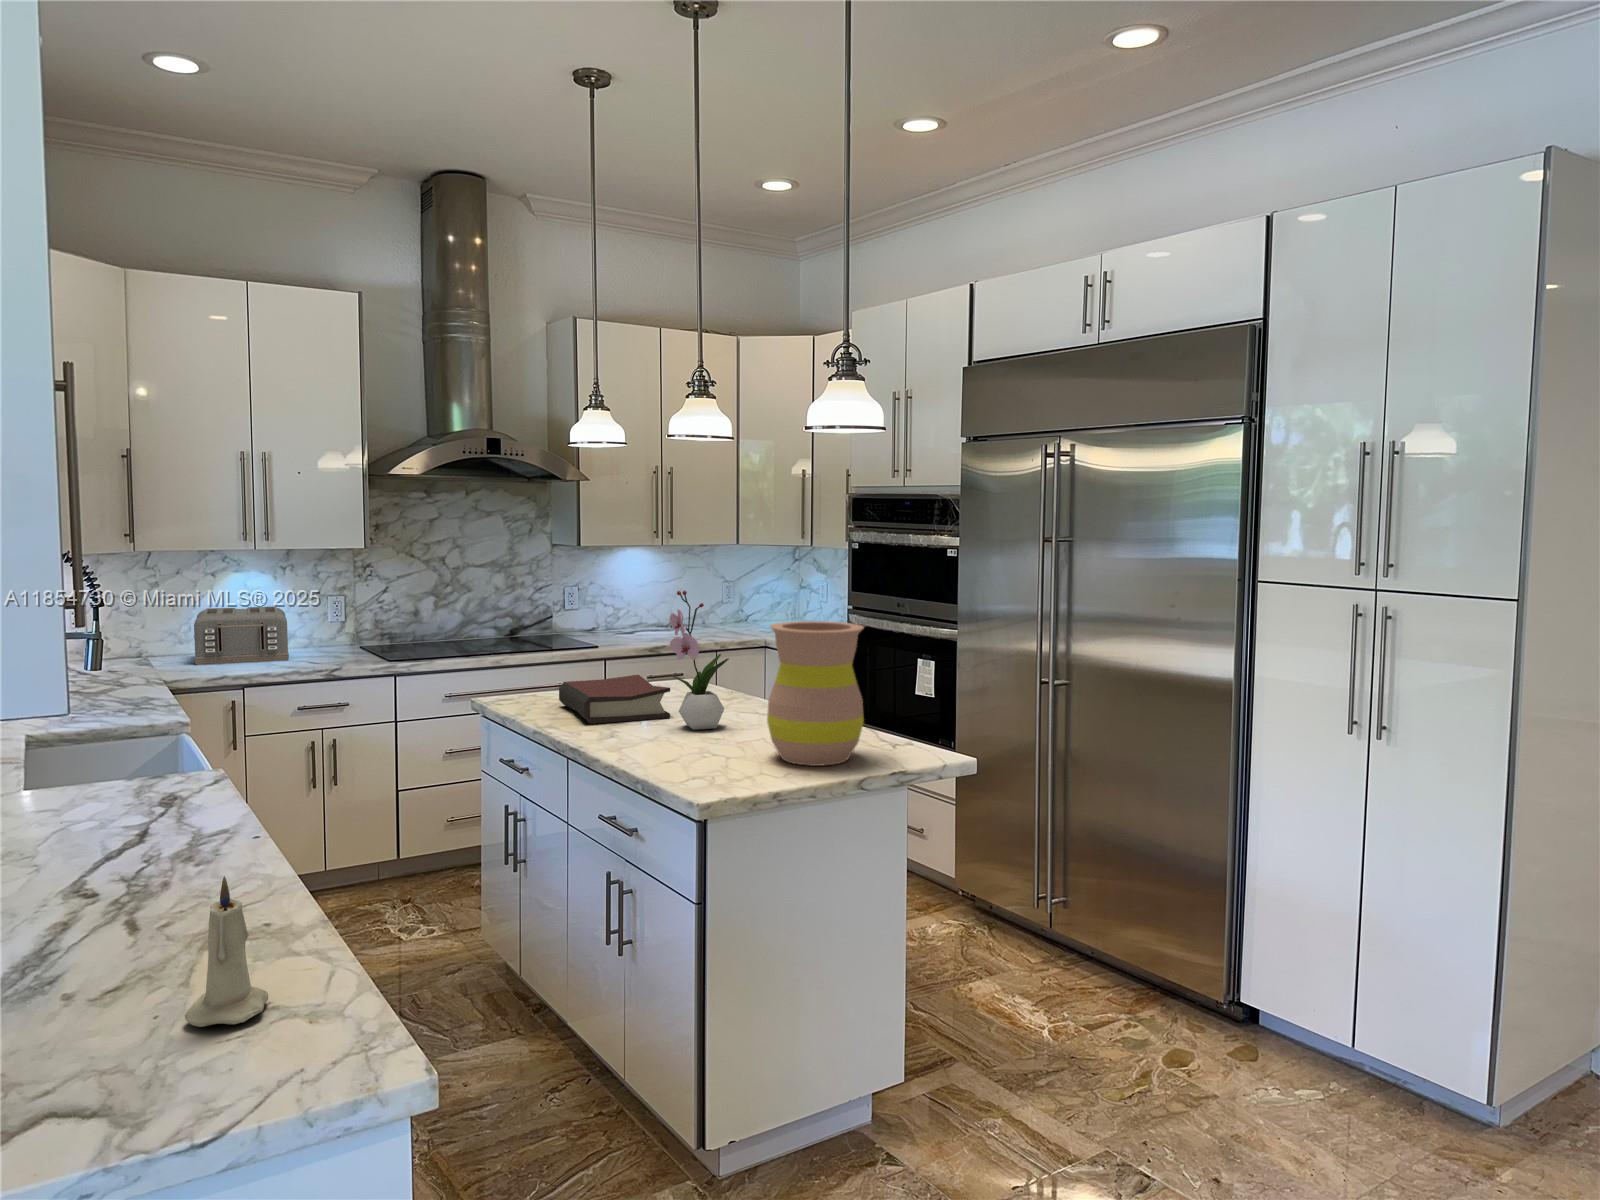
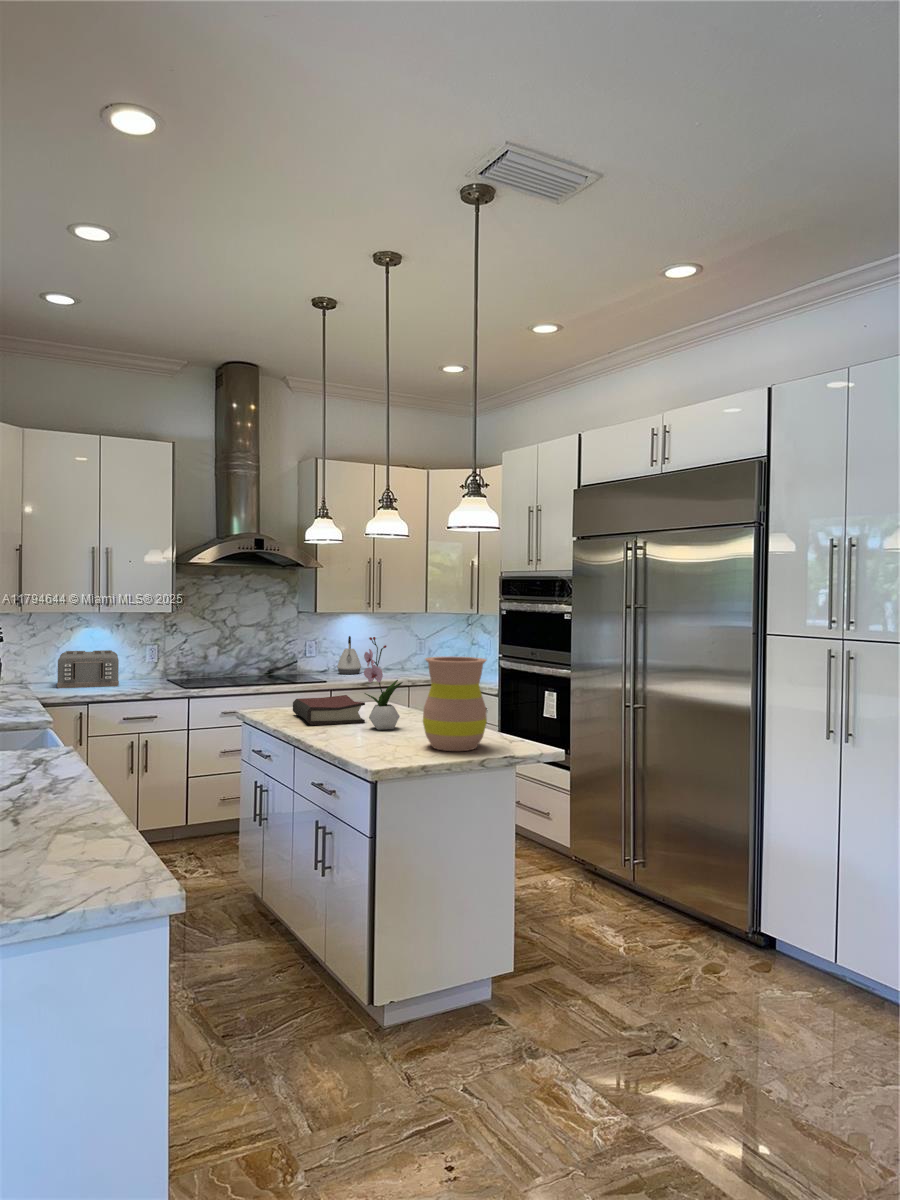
kettle: none [610,580,645,635] -> present [337,636,361,674]
candle: present [185,876,268,1027] -> none [44,780,92,867]

